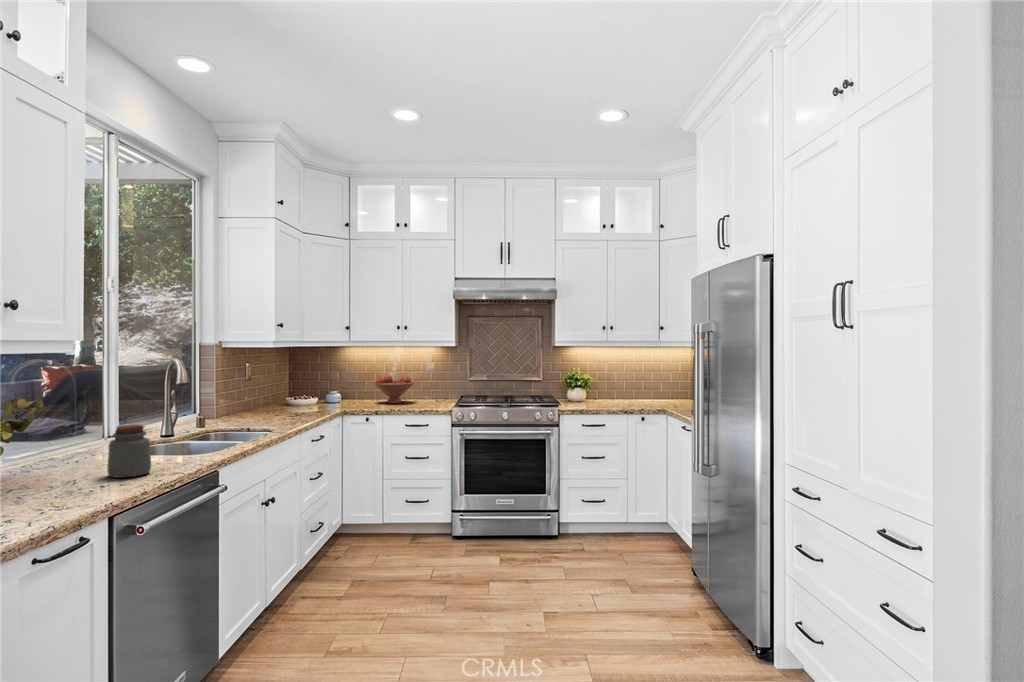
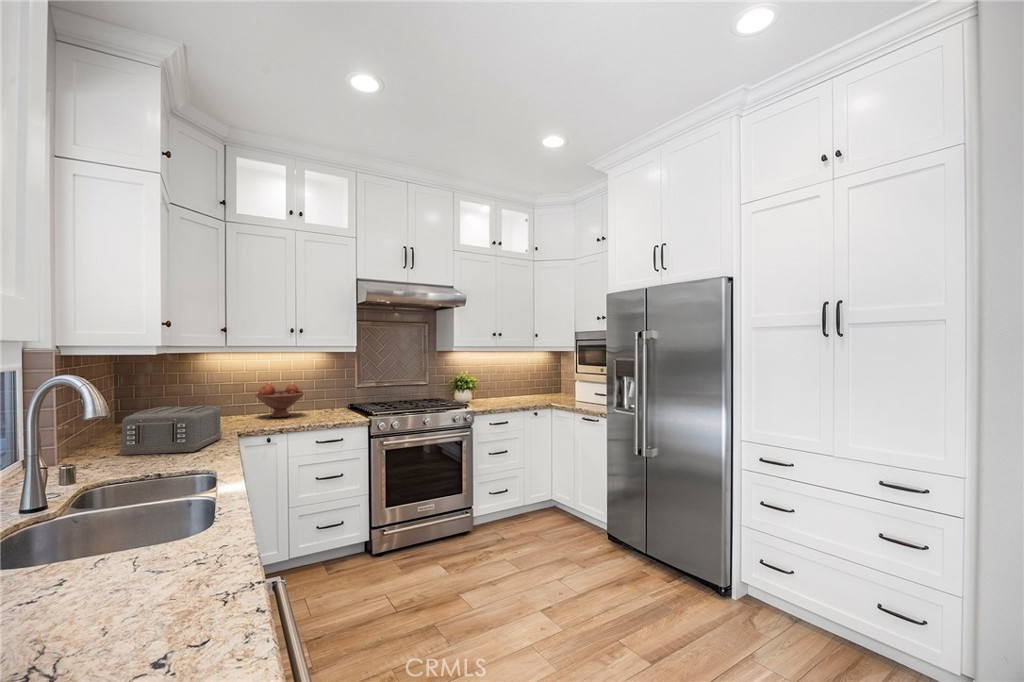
toaster: none [253,386,324,419] -> present [120,406,222,455]
jar: present [107,424,151,478] -> none [67,512,163,635]

